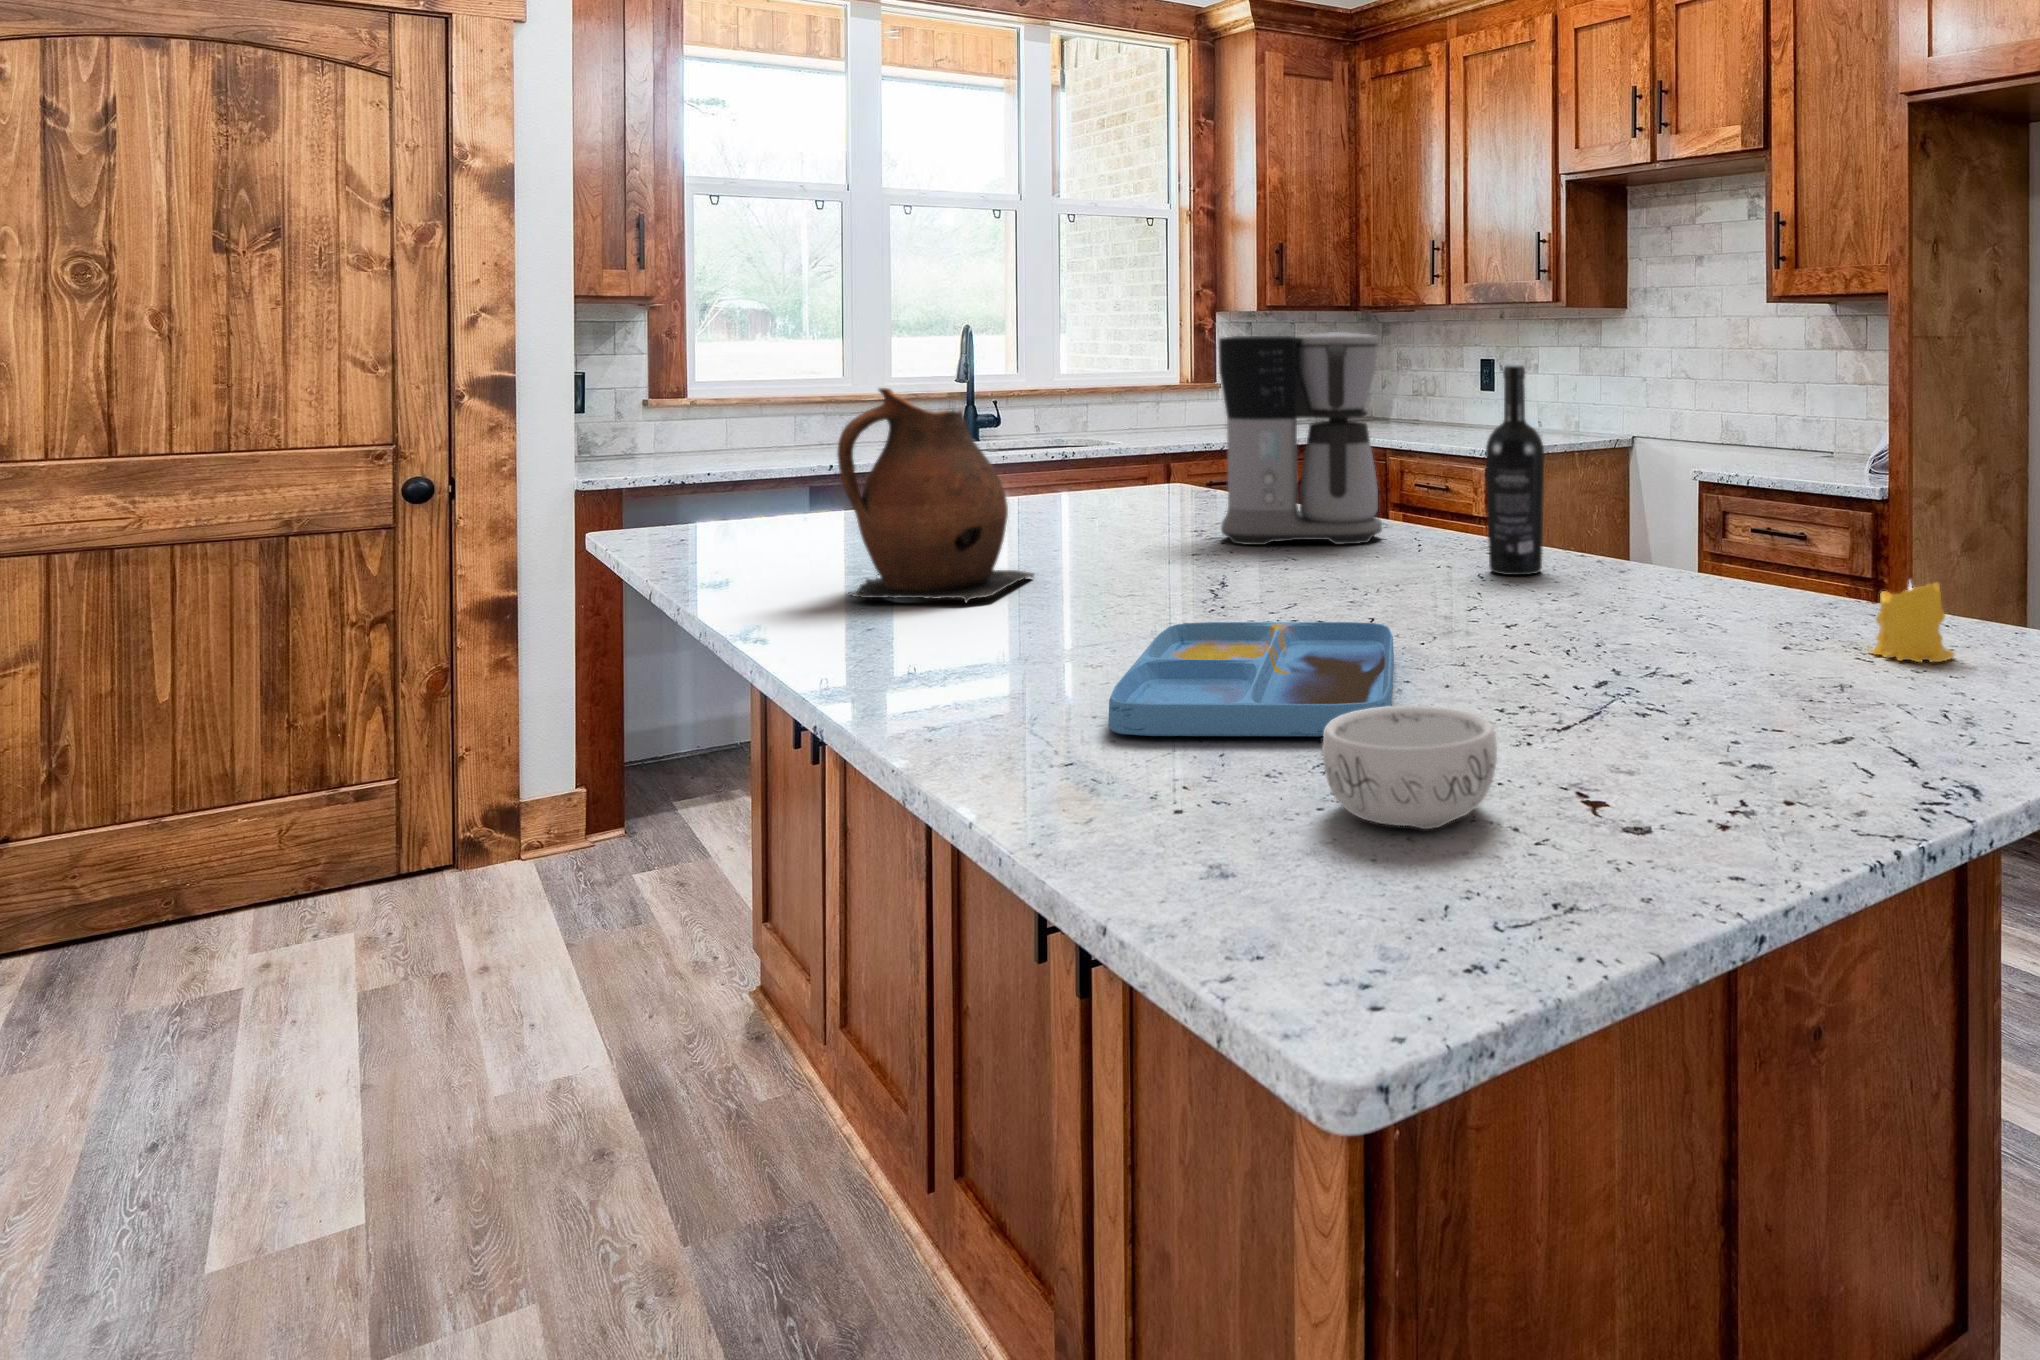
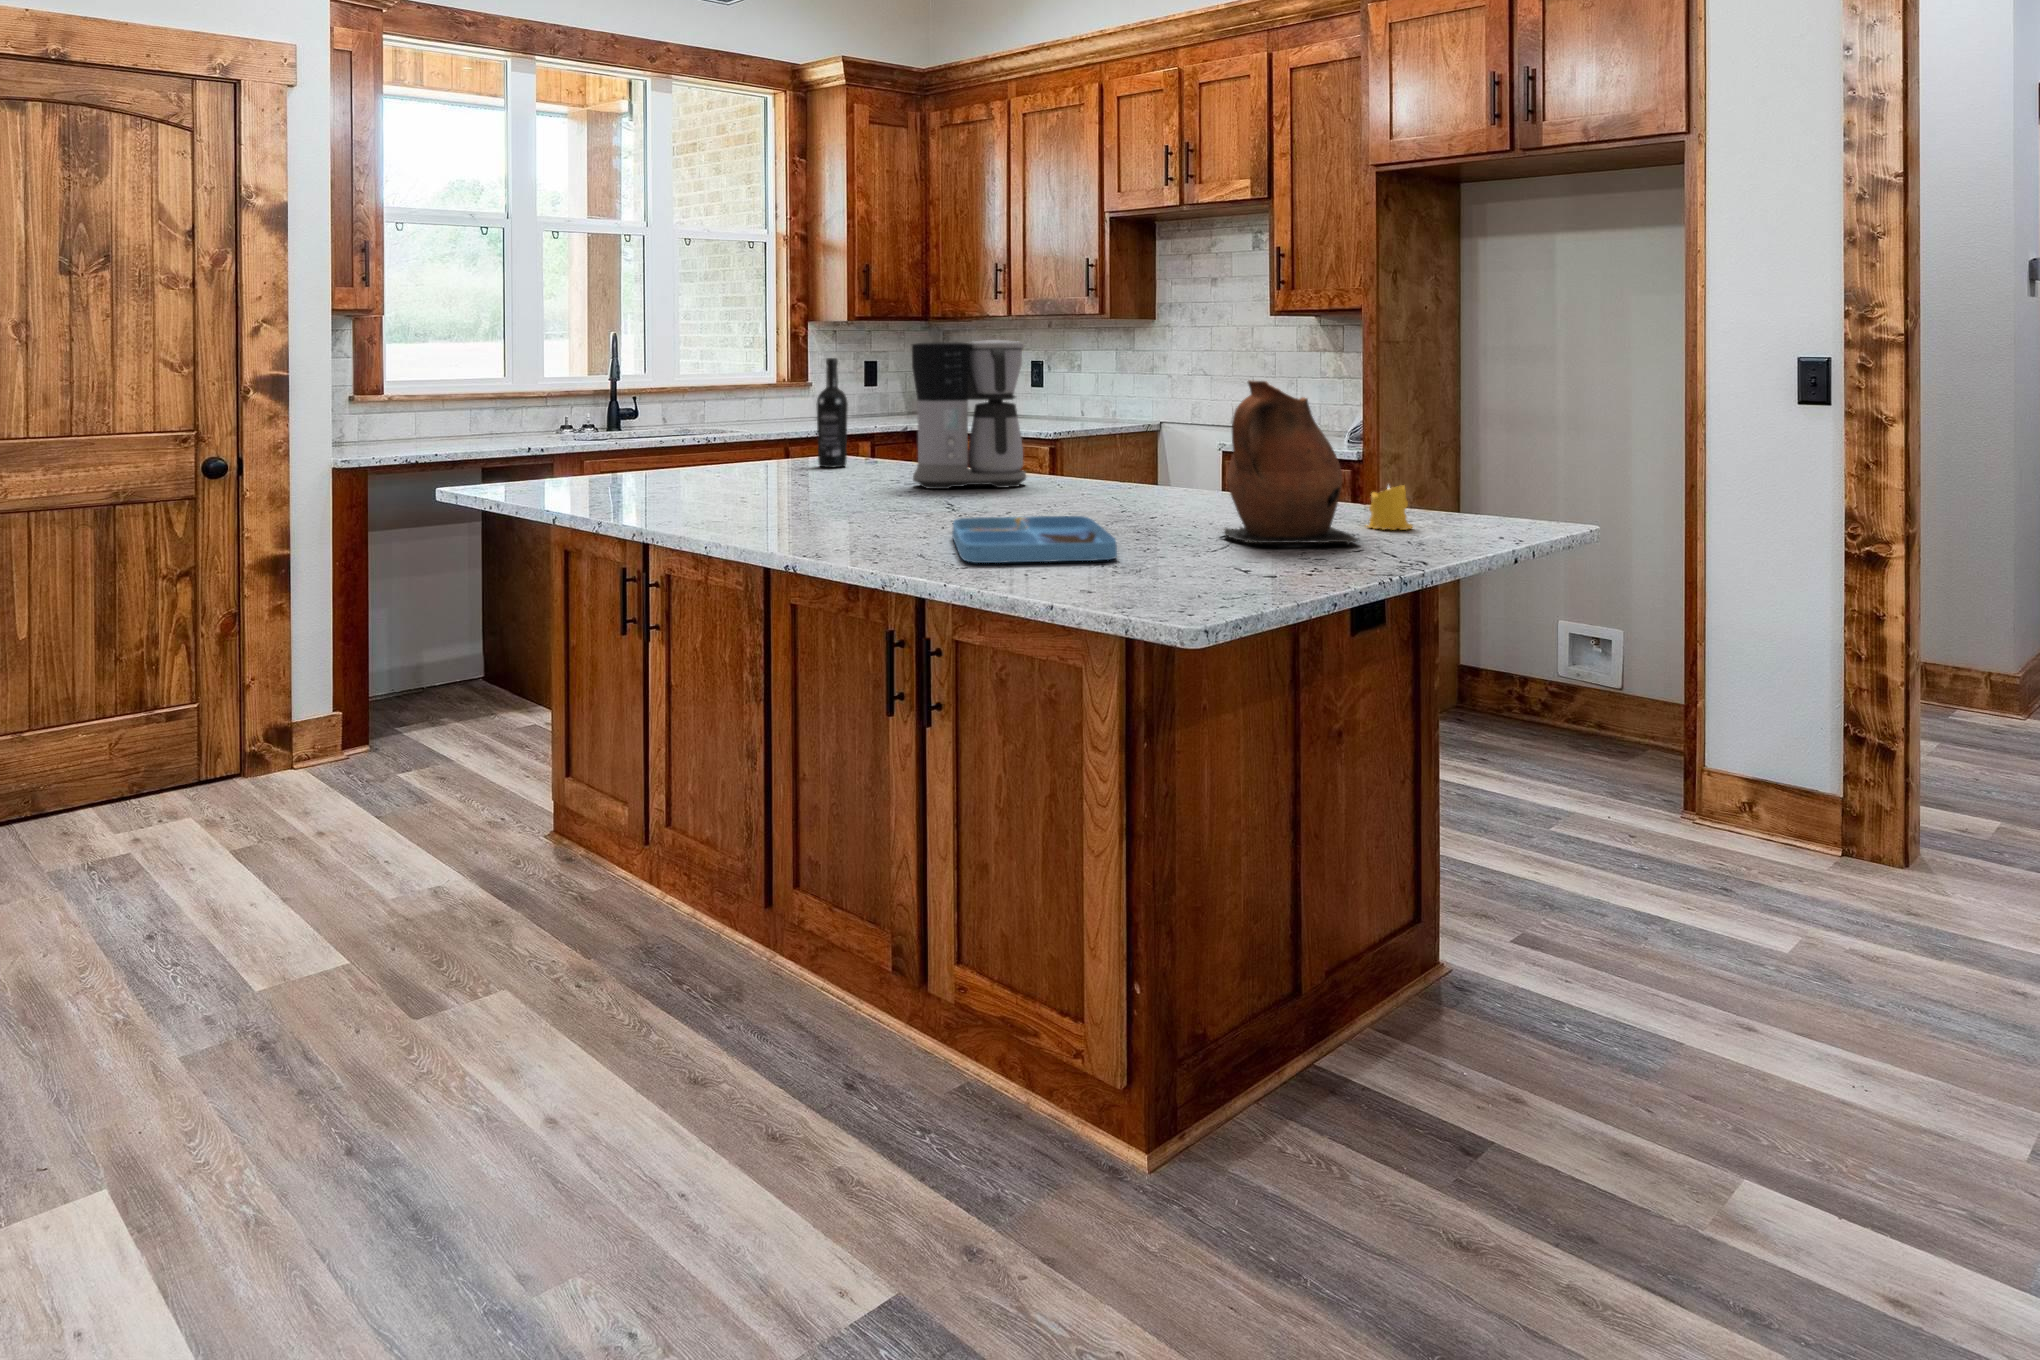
wine bottle: present [1486,366,1544,575] -> present [816,358,848,468]
ceramic pitcher: present [837,388,1034,602] -> present [1223,381,1359,544]
decorative bowl: present [1322,706,1497,829] -> none [1111,533,1199,585]

